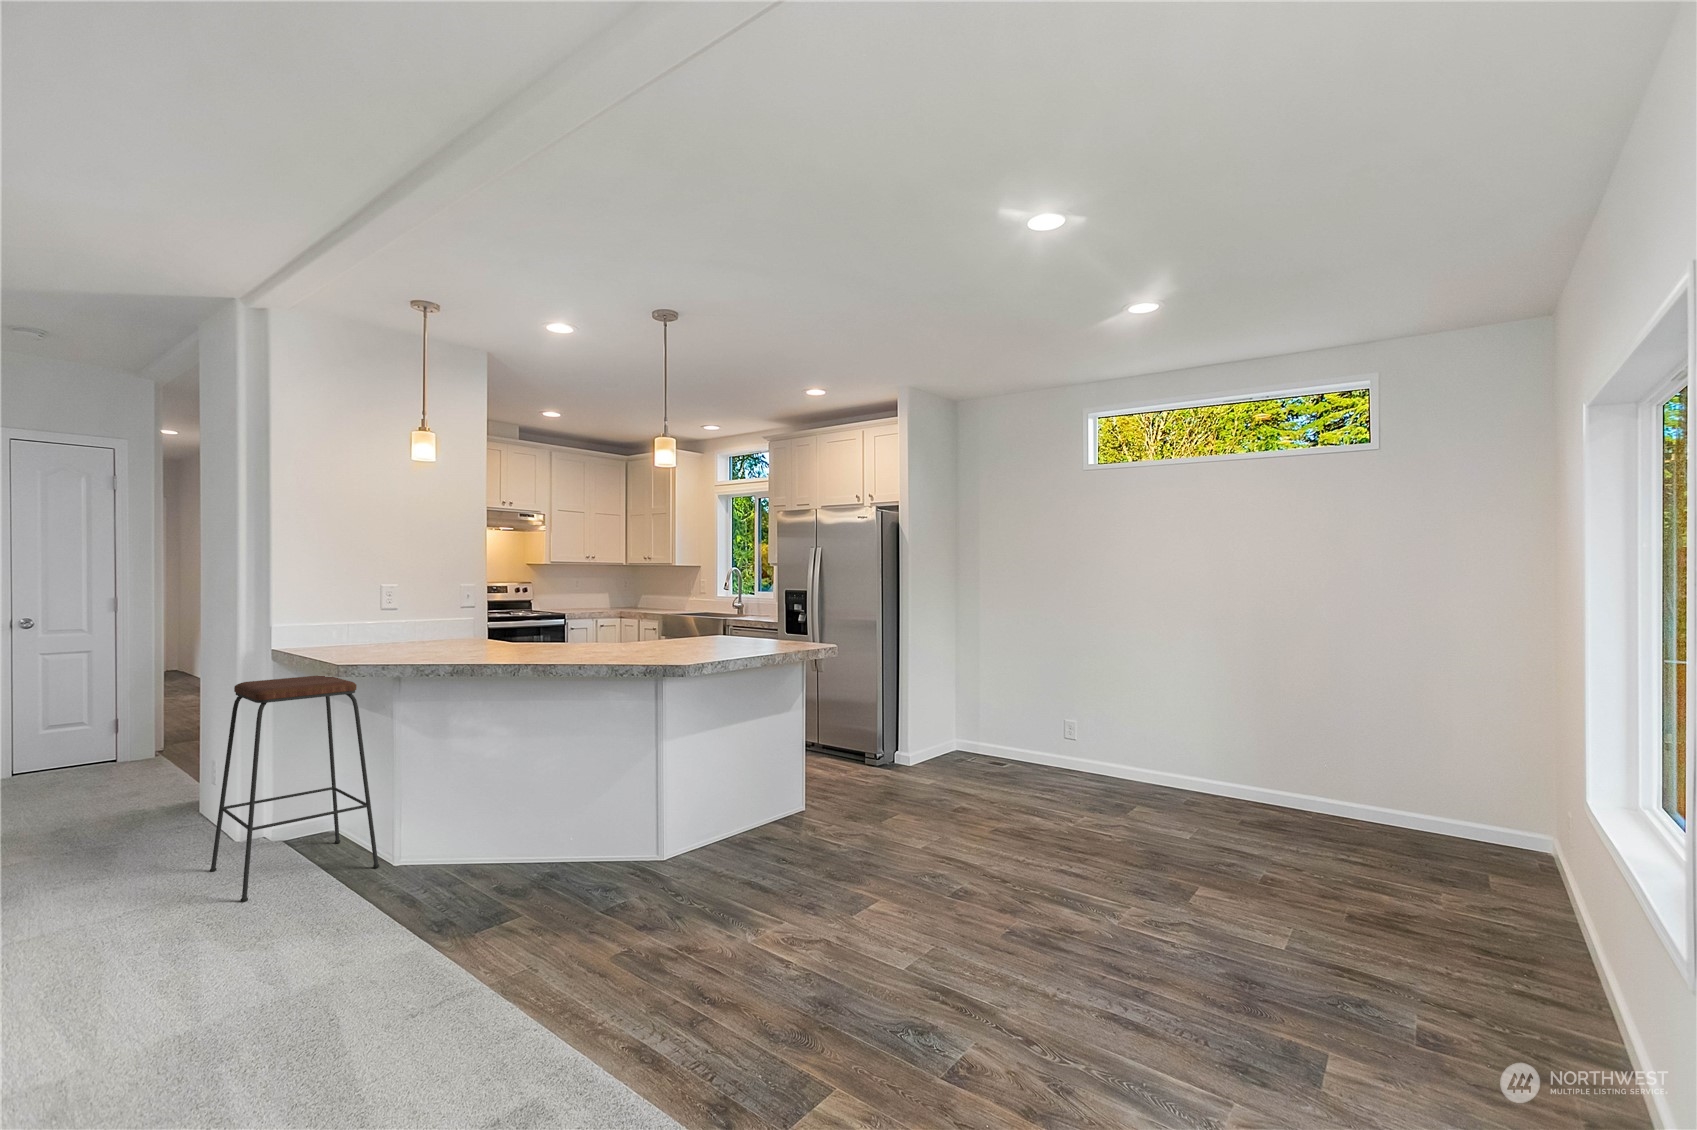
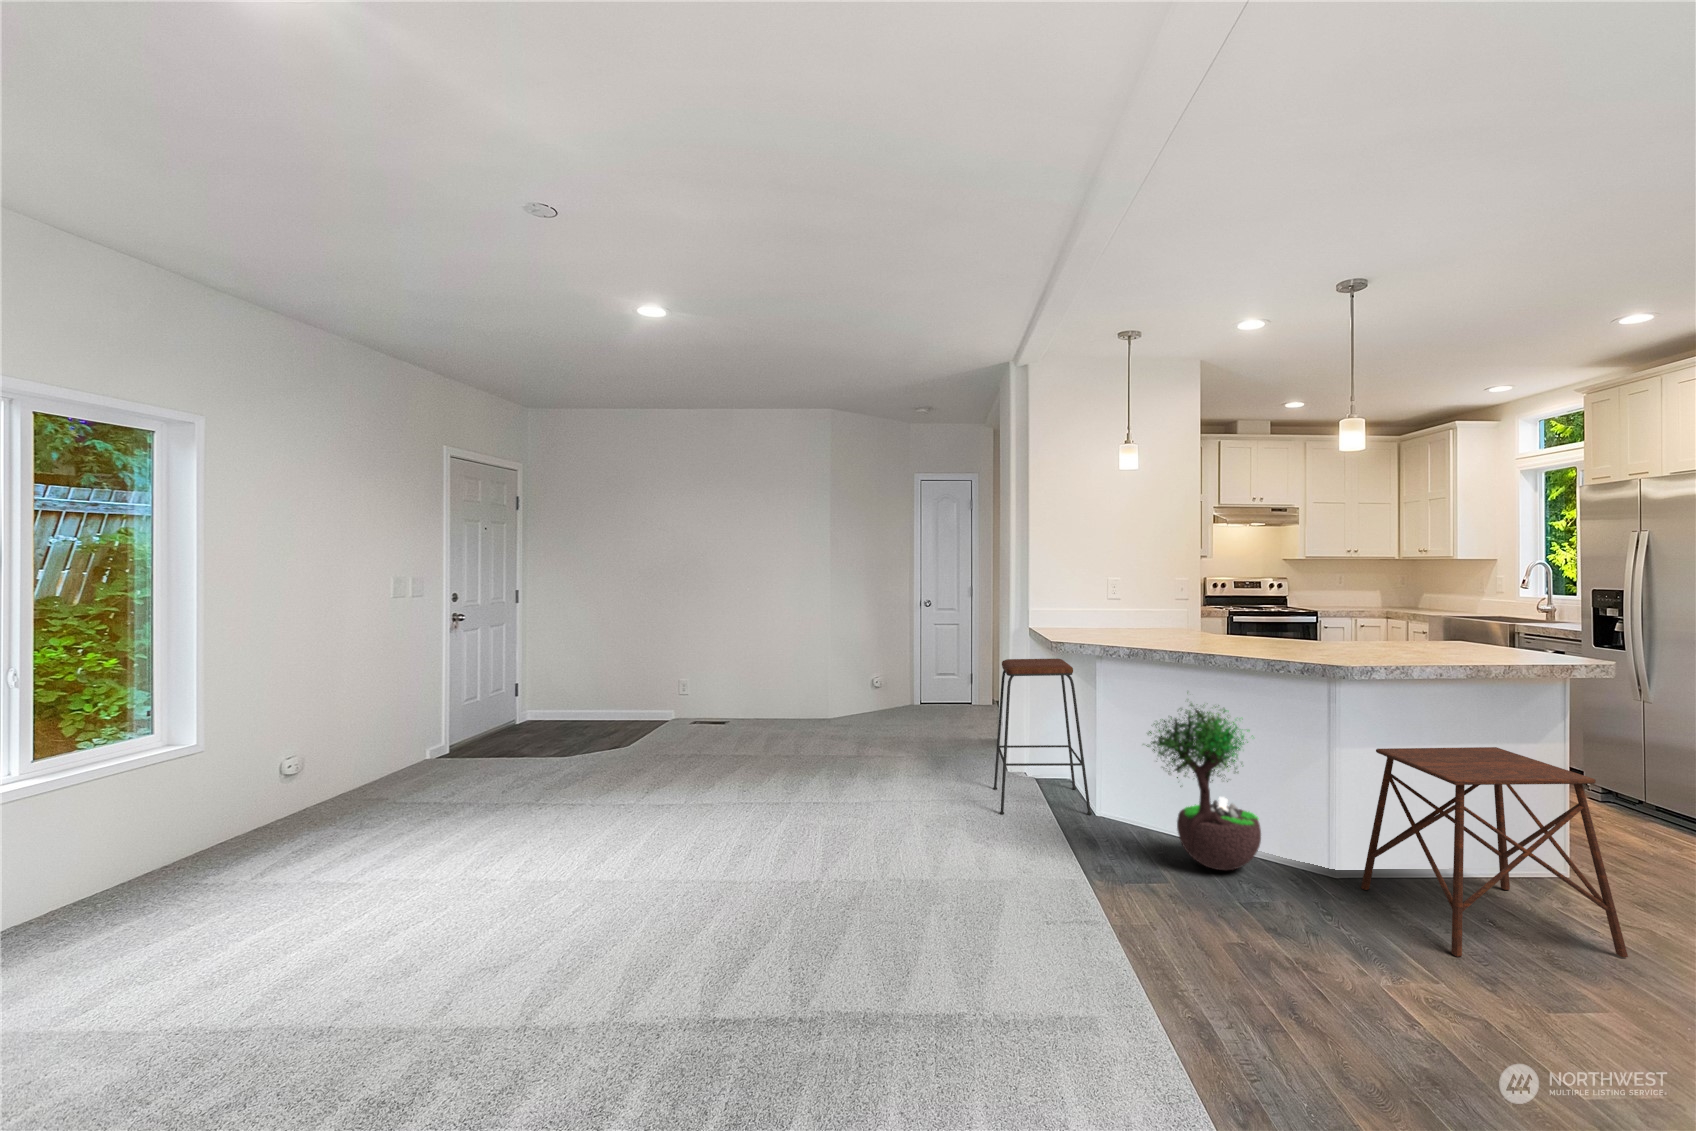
potted tree: none [484,692,606,885] -> present [1146,703,1261,870]
side table: none [685,712,864,894] -> present [1361,747,1628,957]

